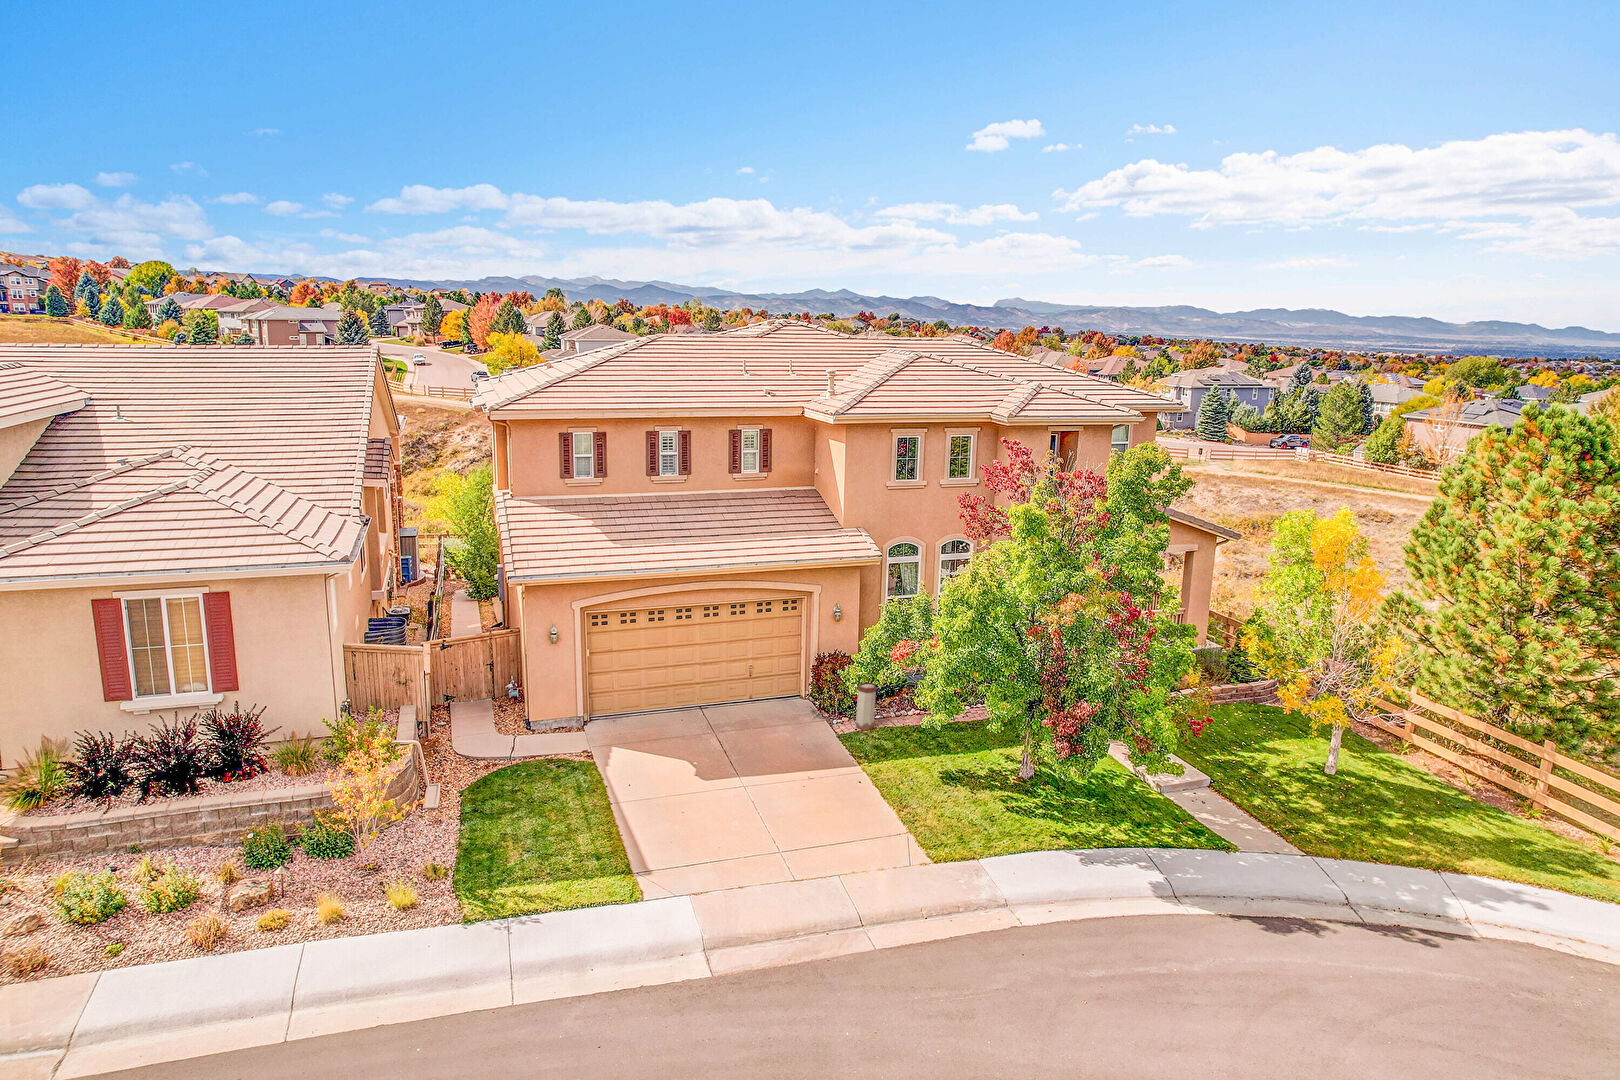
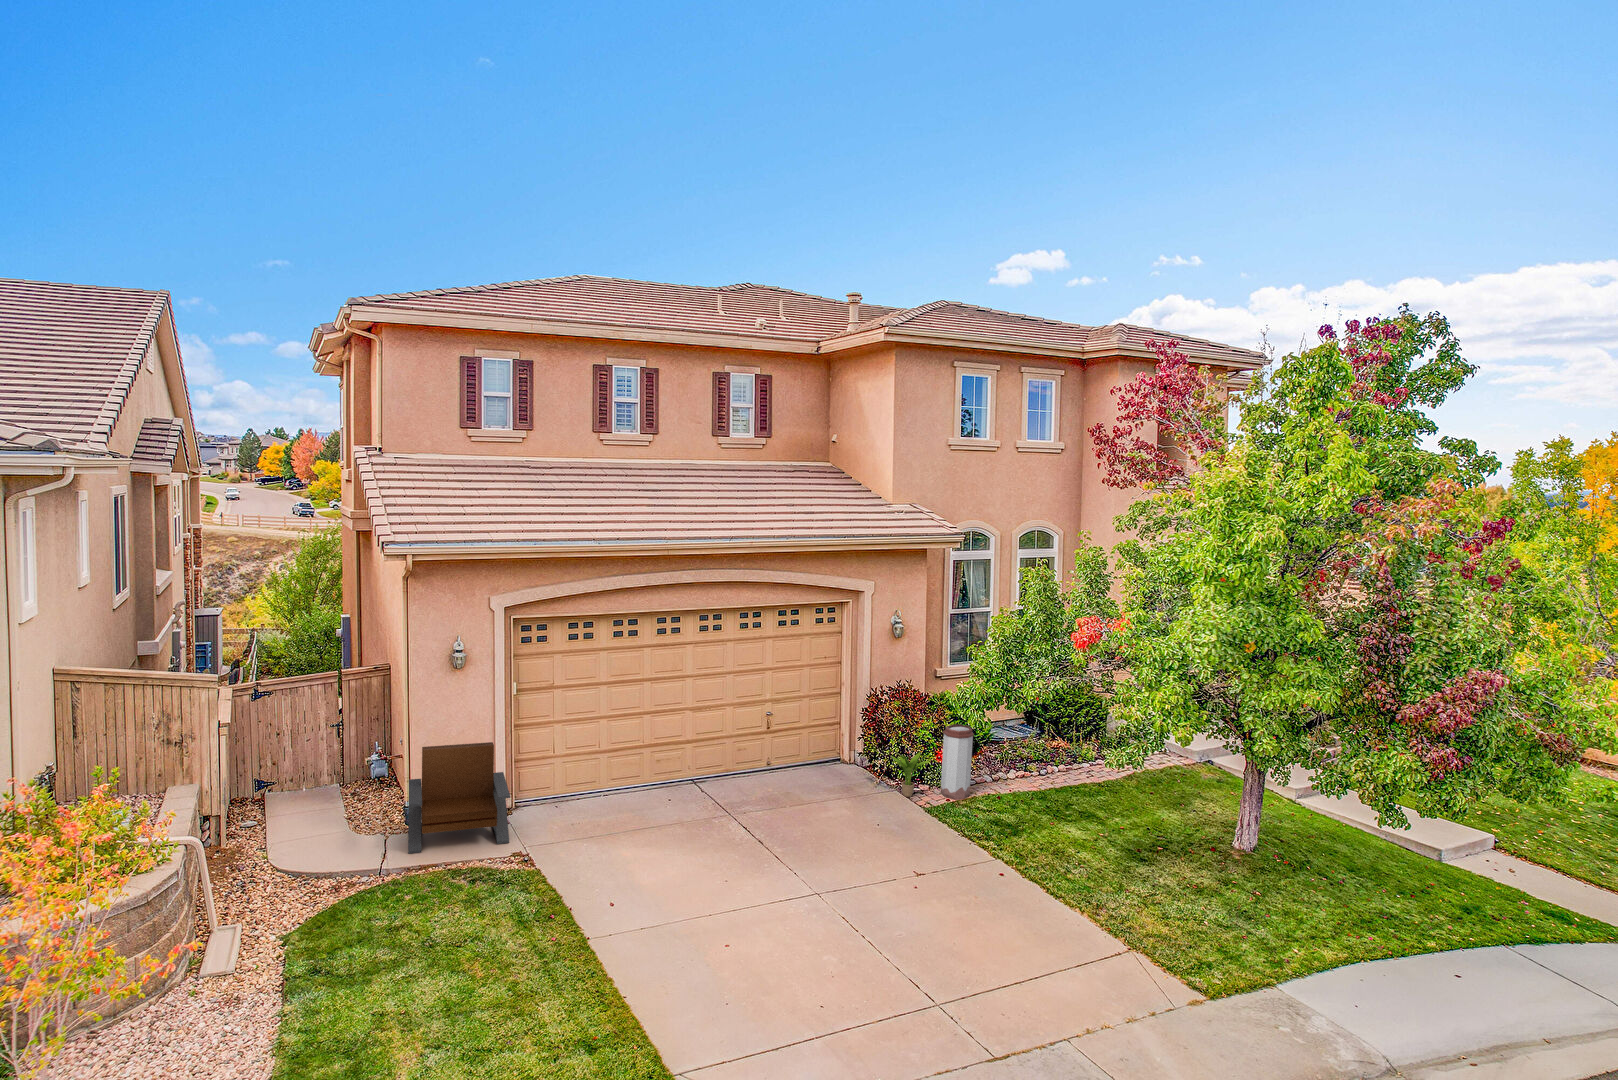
lounge chair: none [526,685,582,749] -> present [408,742,510,854]
potted plant: none [824,698,848,727] -> present [891,752,930,797]

